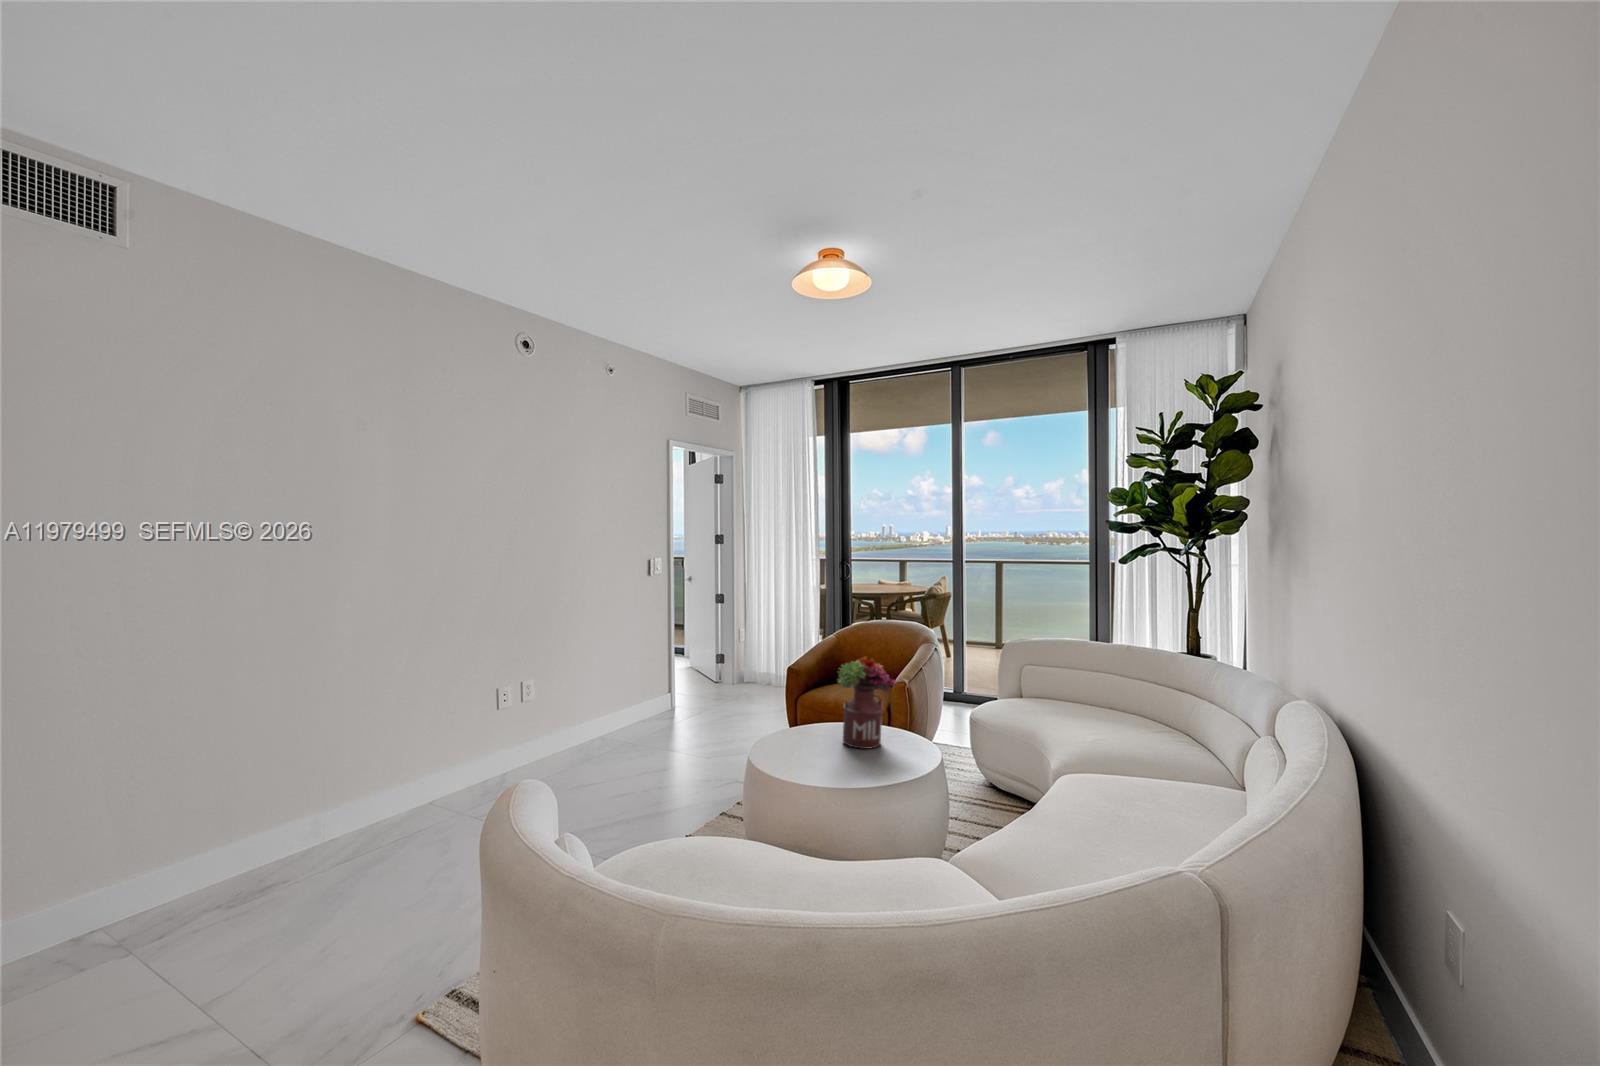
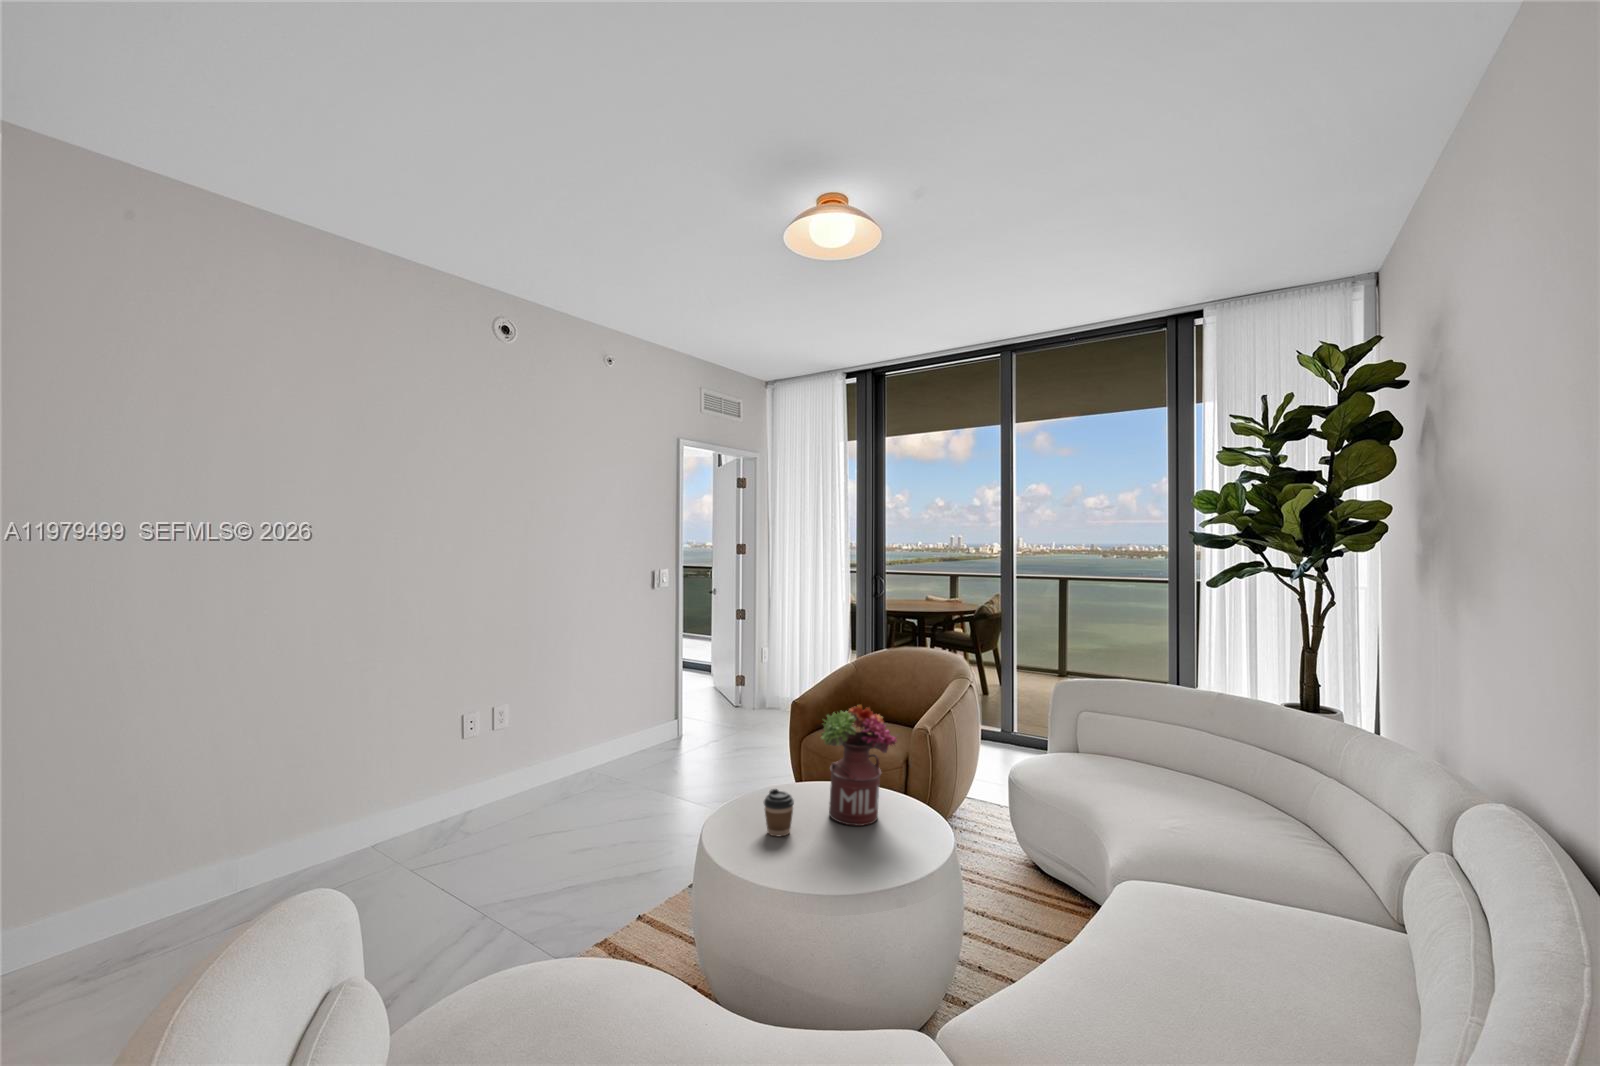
coffee cup: none [796,722,820,758] -> present [764,789,794,836]

